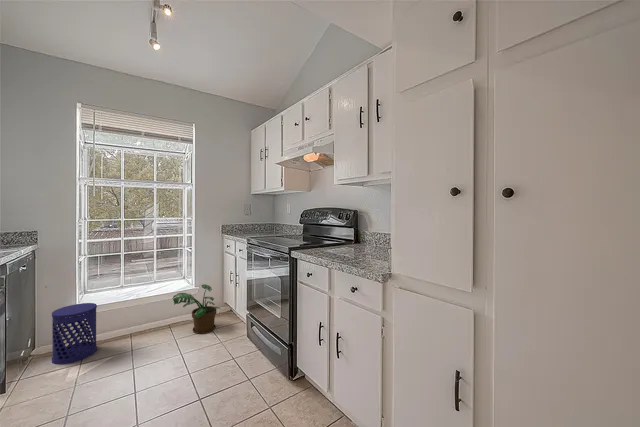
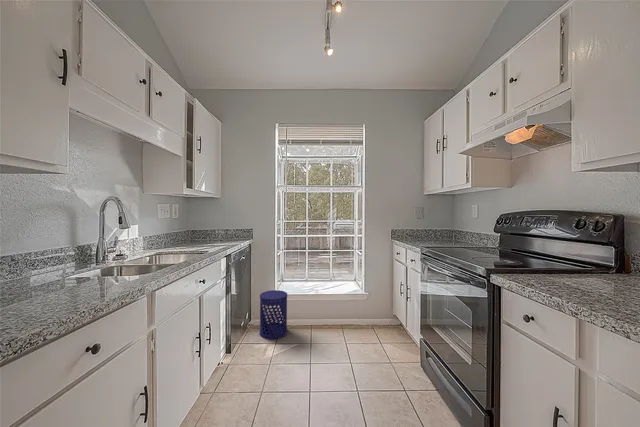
potted plant: present [173,284,220,334] -> none [344,291,390,344]

